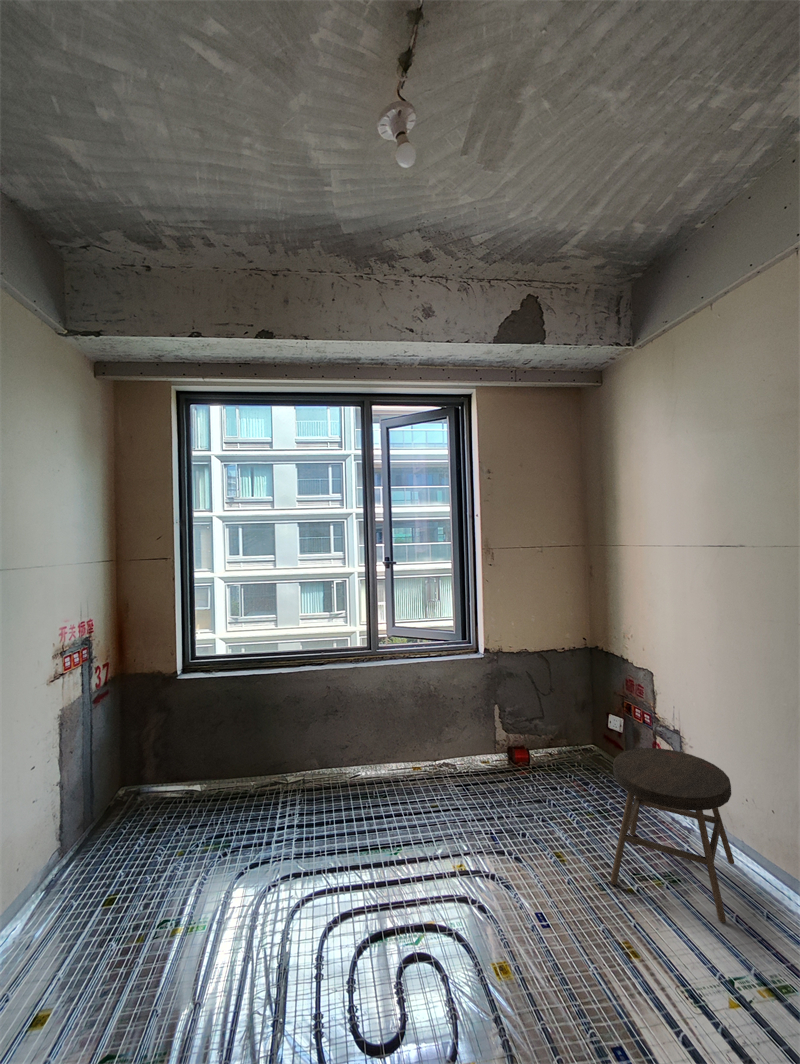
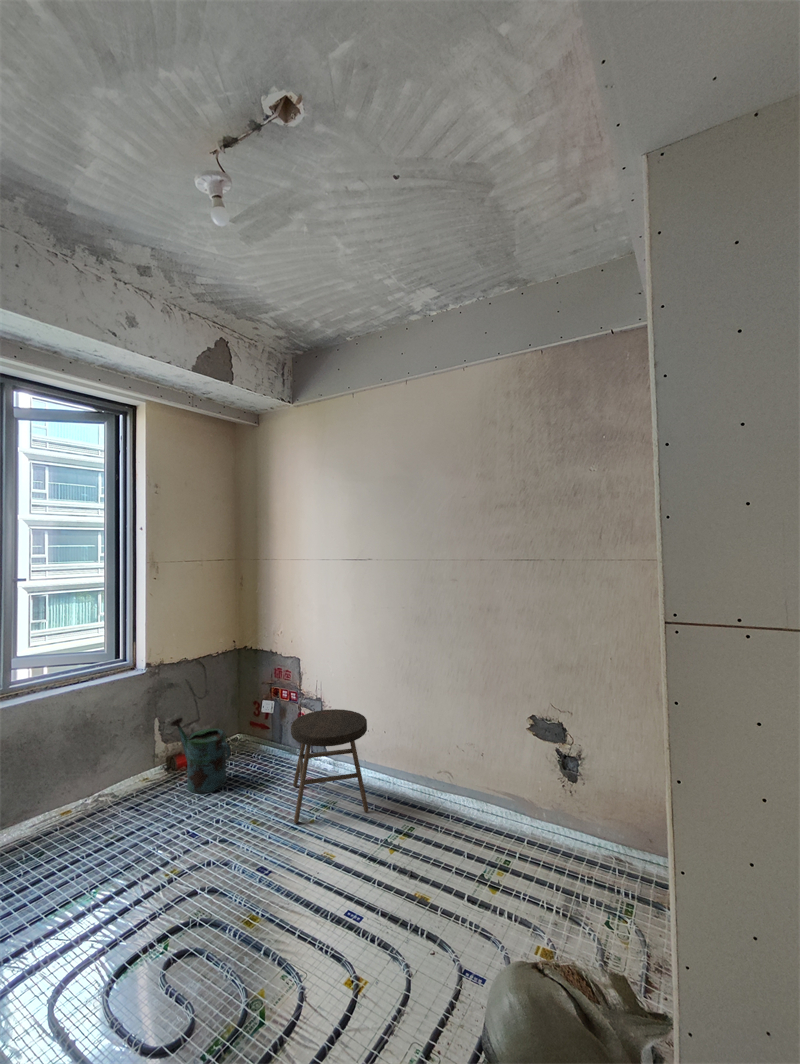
watering can: none [508,710,559,800] -> present [171,718,231,793]

